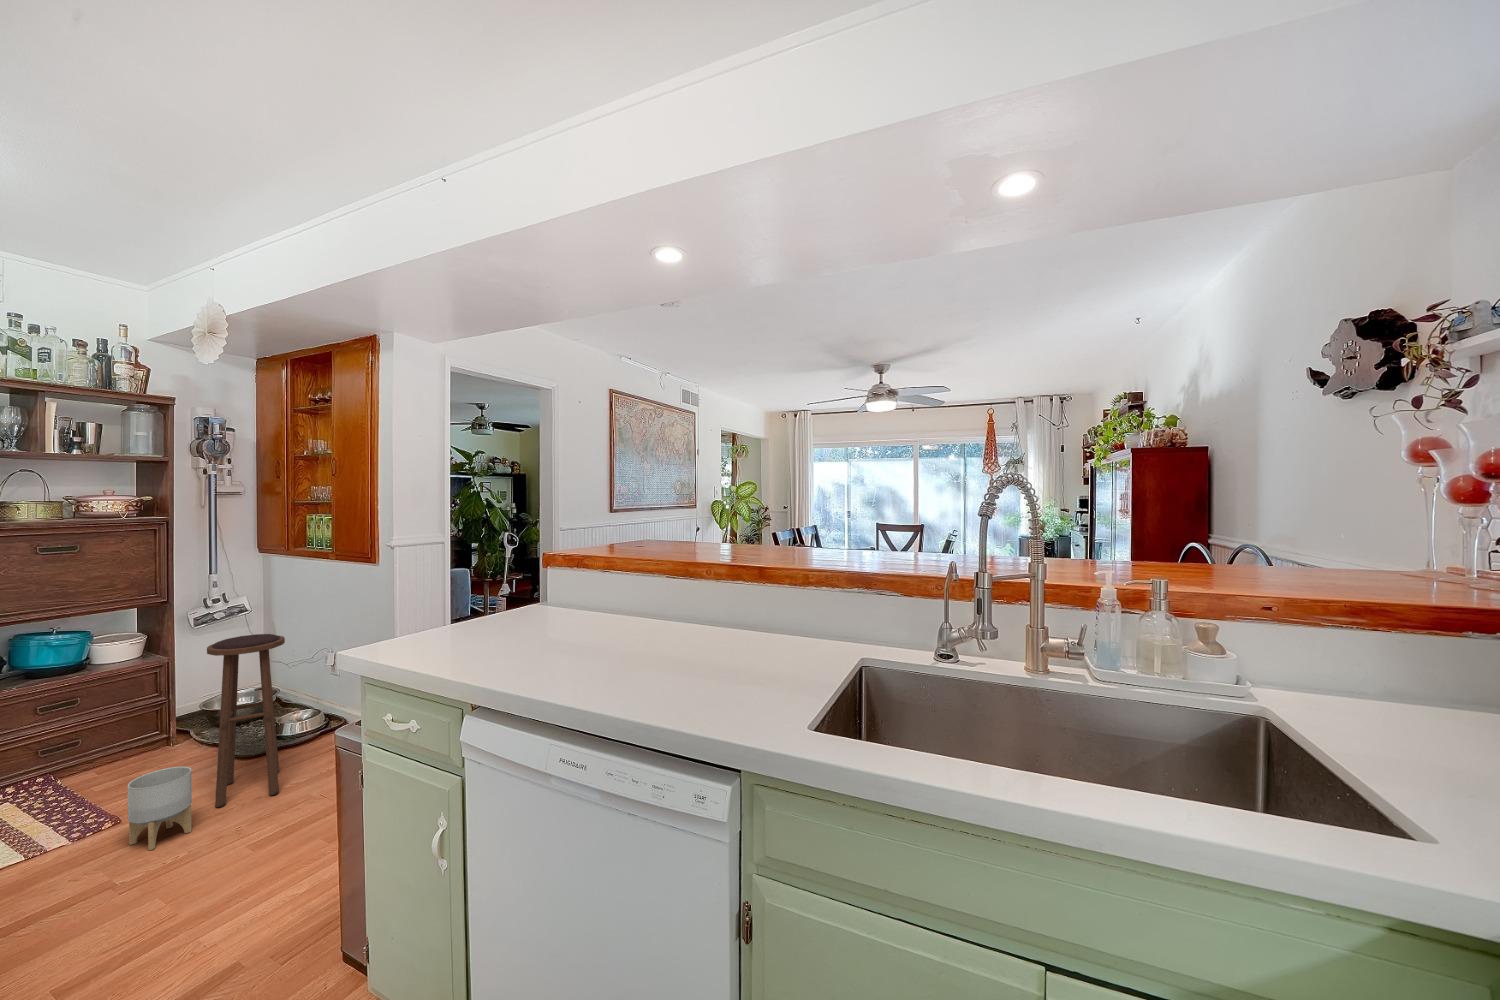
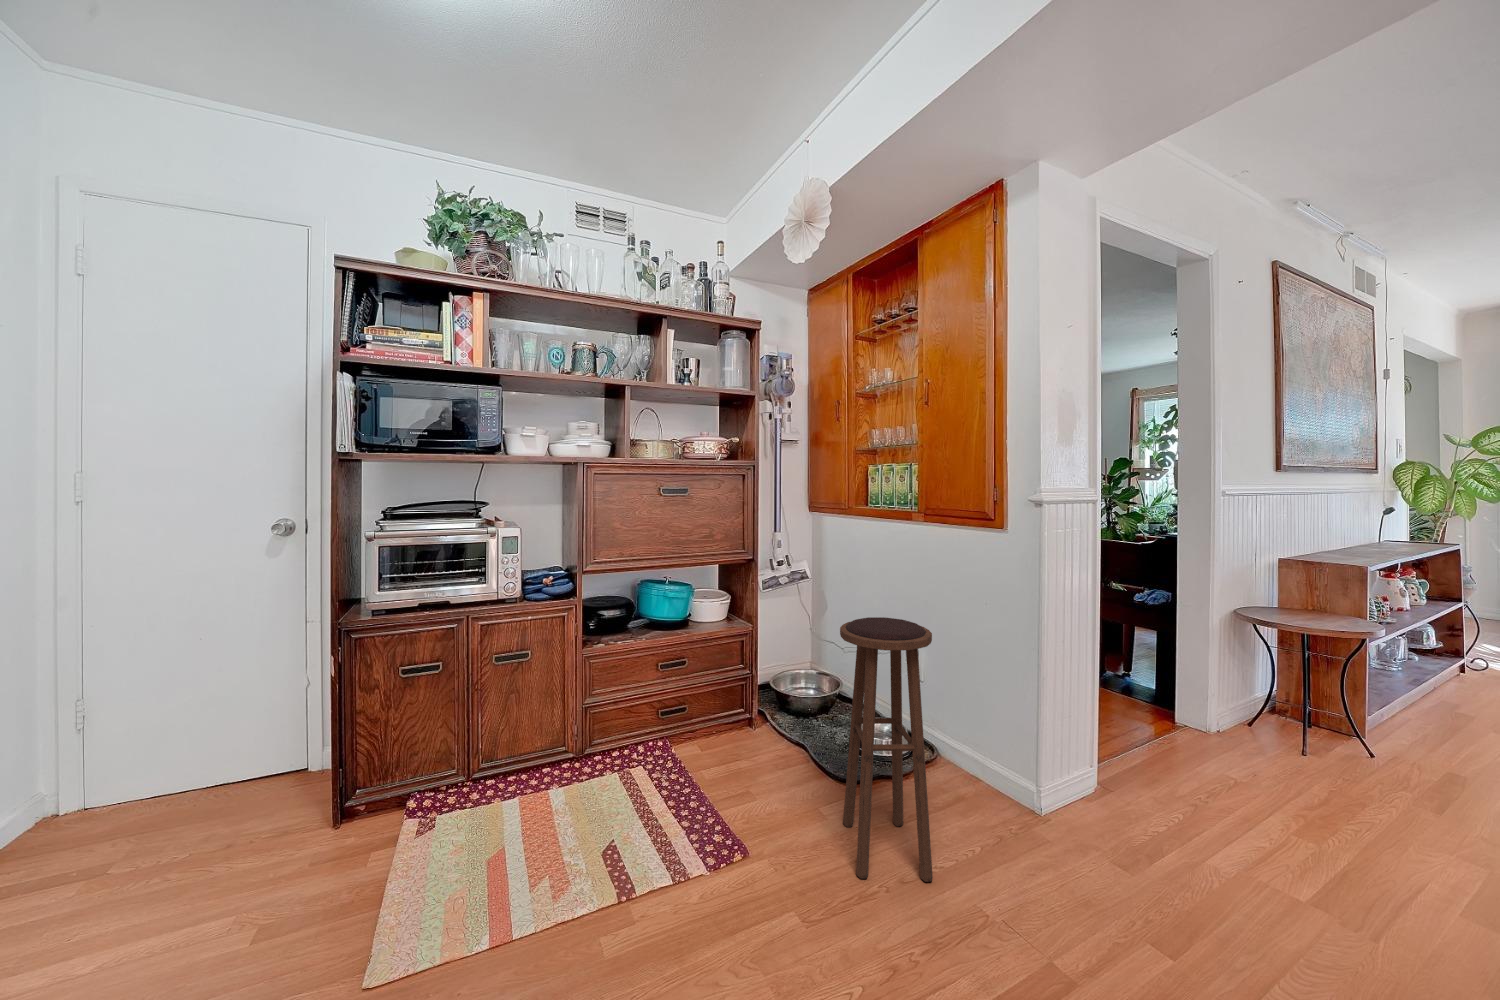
planter: present [128,766,192,850] -> none [781,809,851,953]

